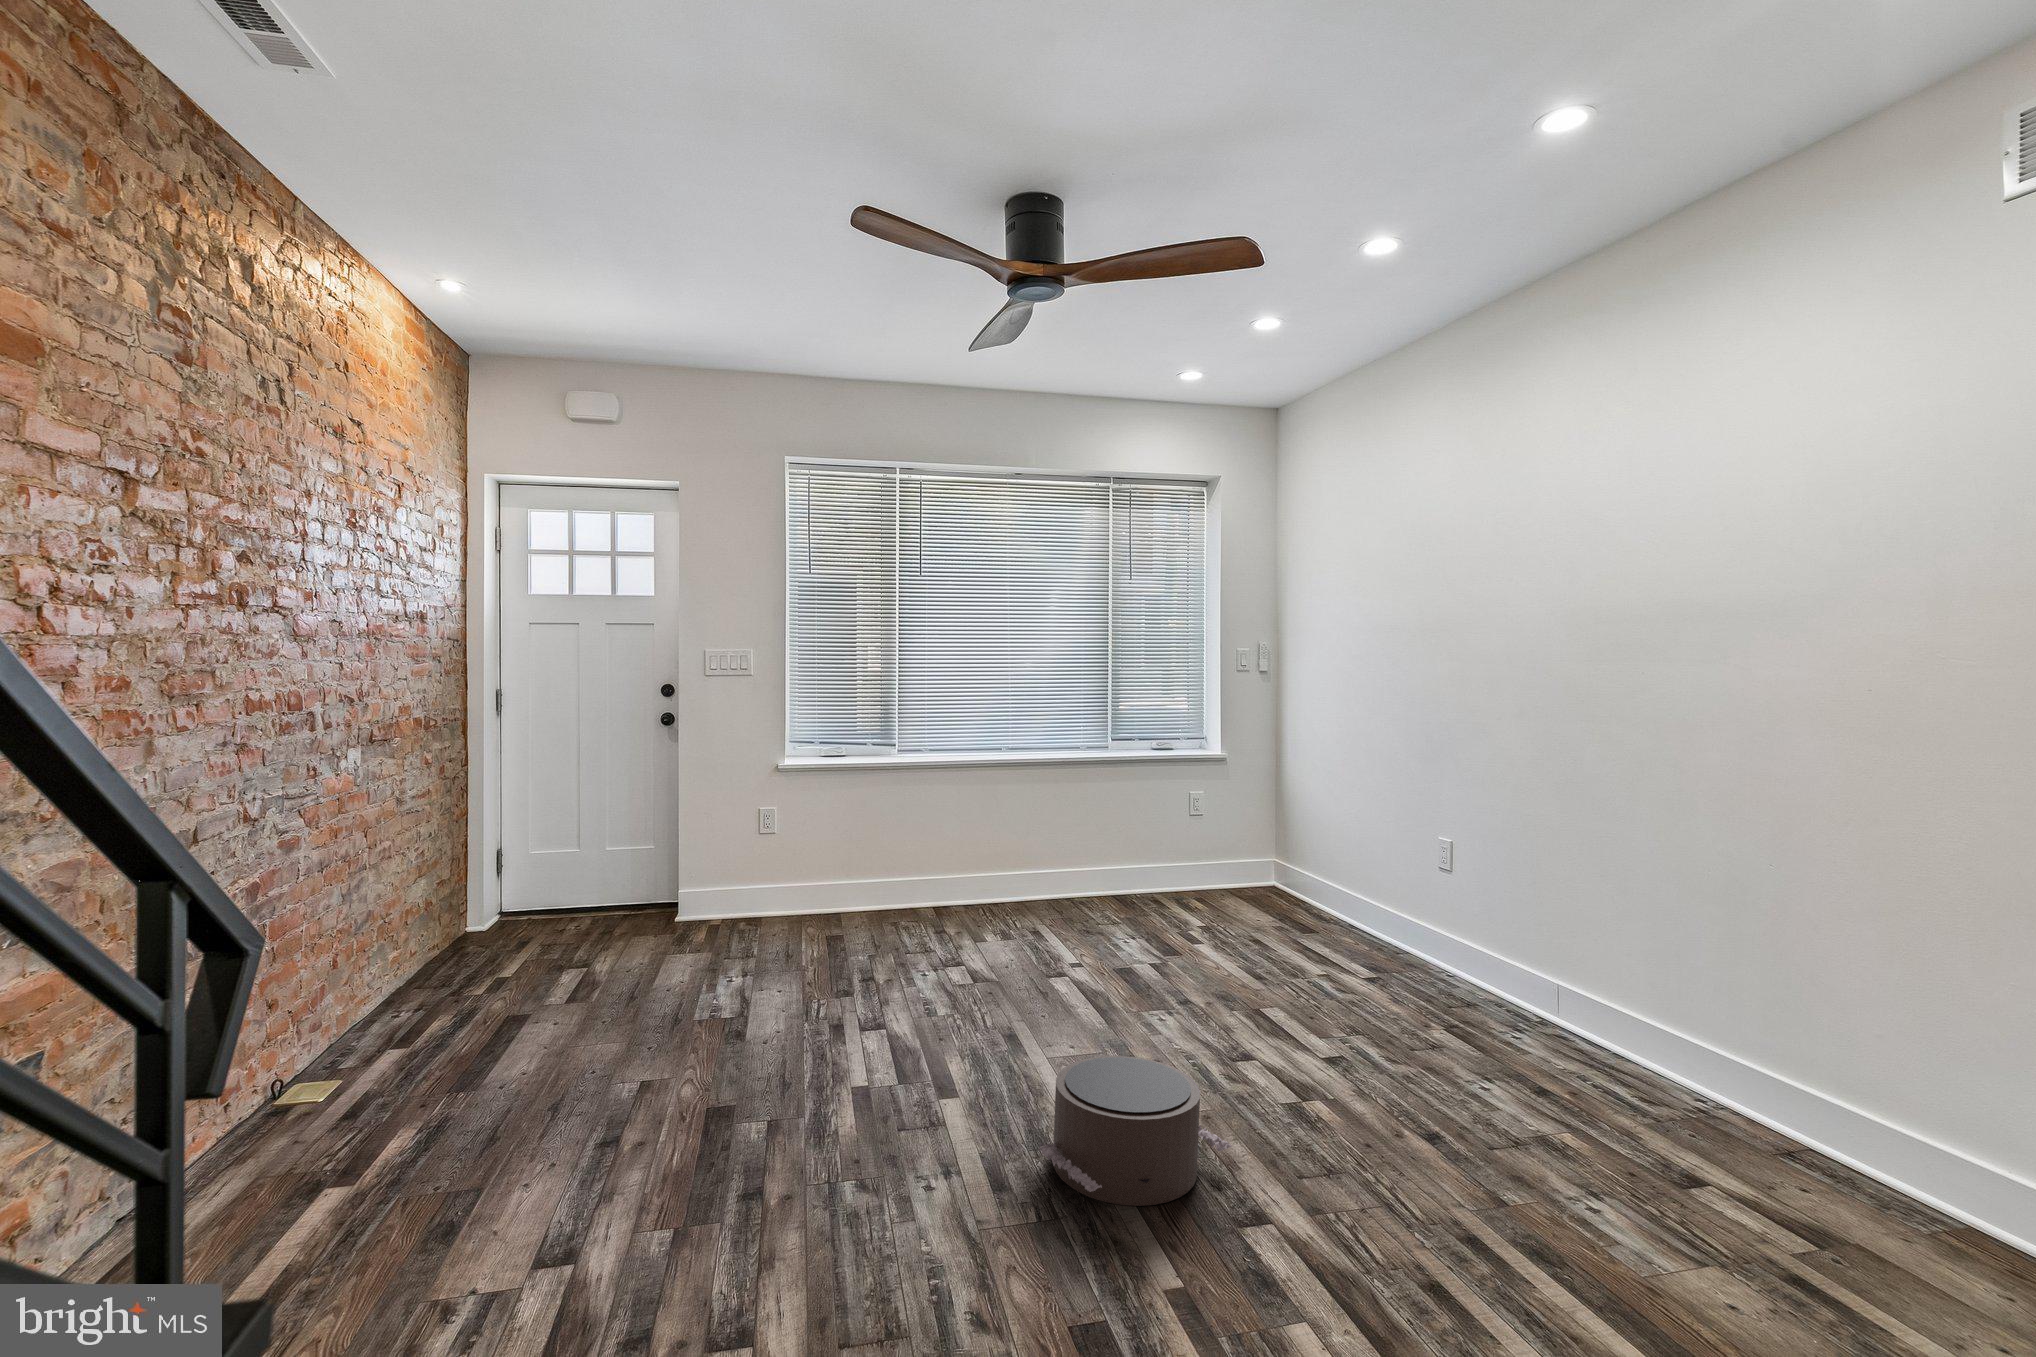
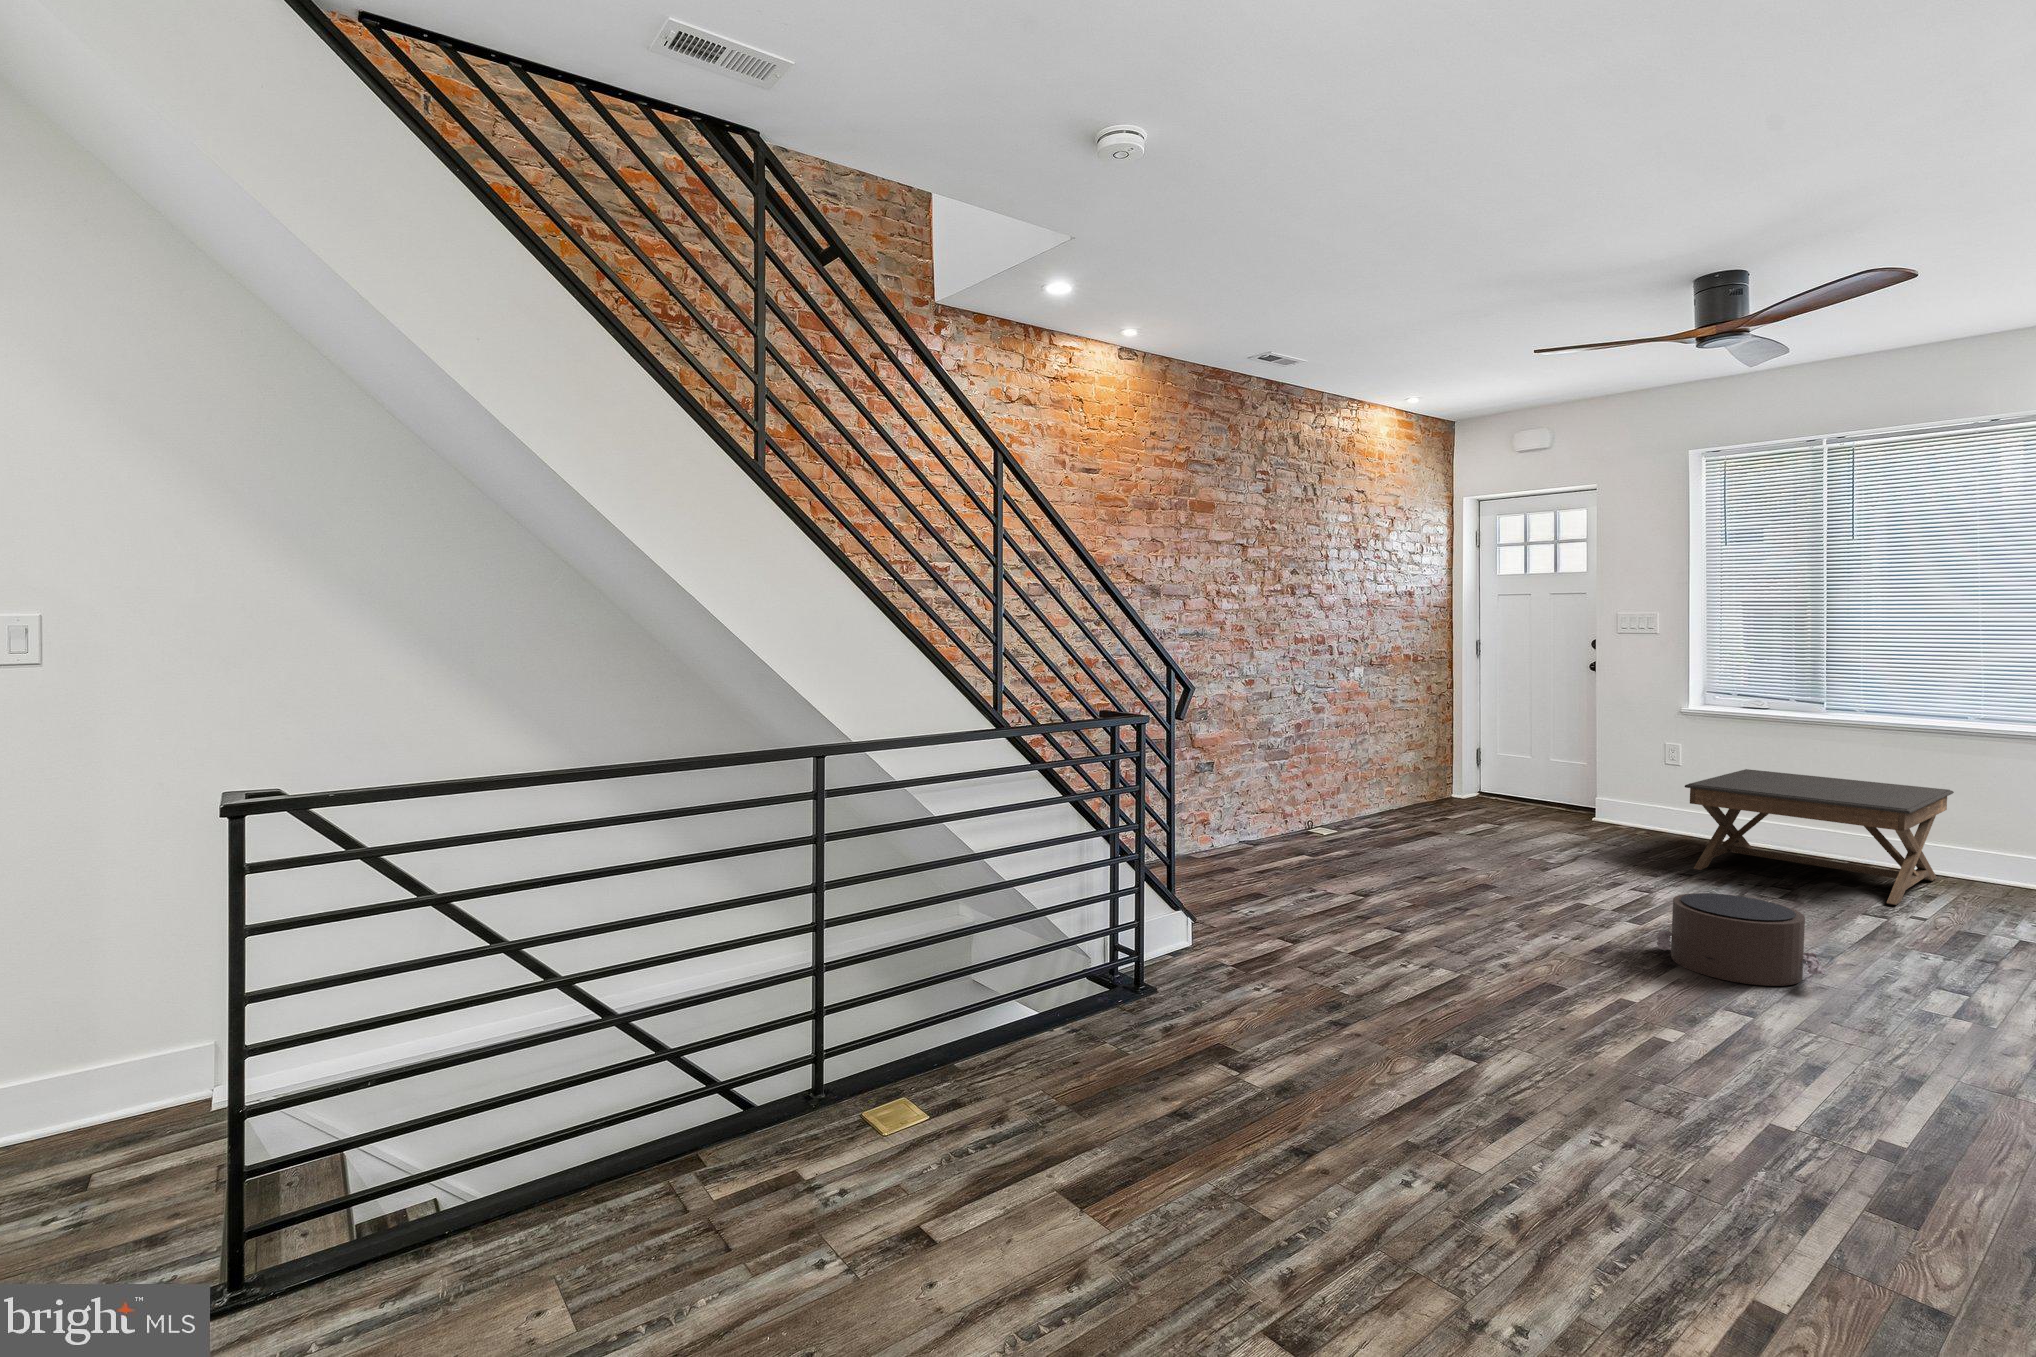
coffee table: none [851,843,1066,988] -> present [1685,769,1954,905]

